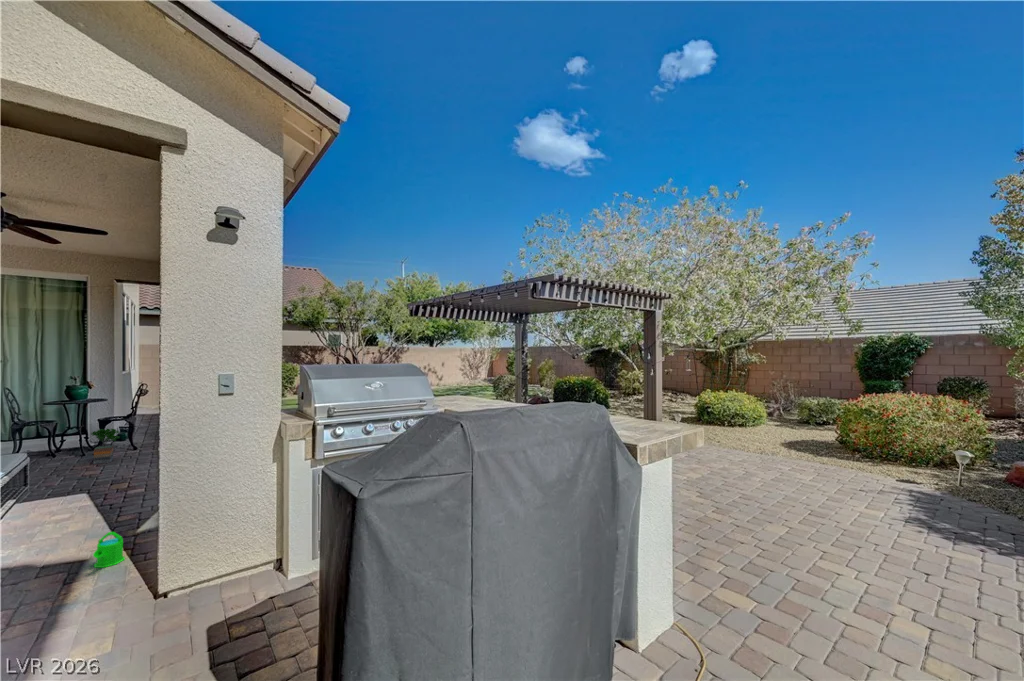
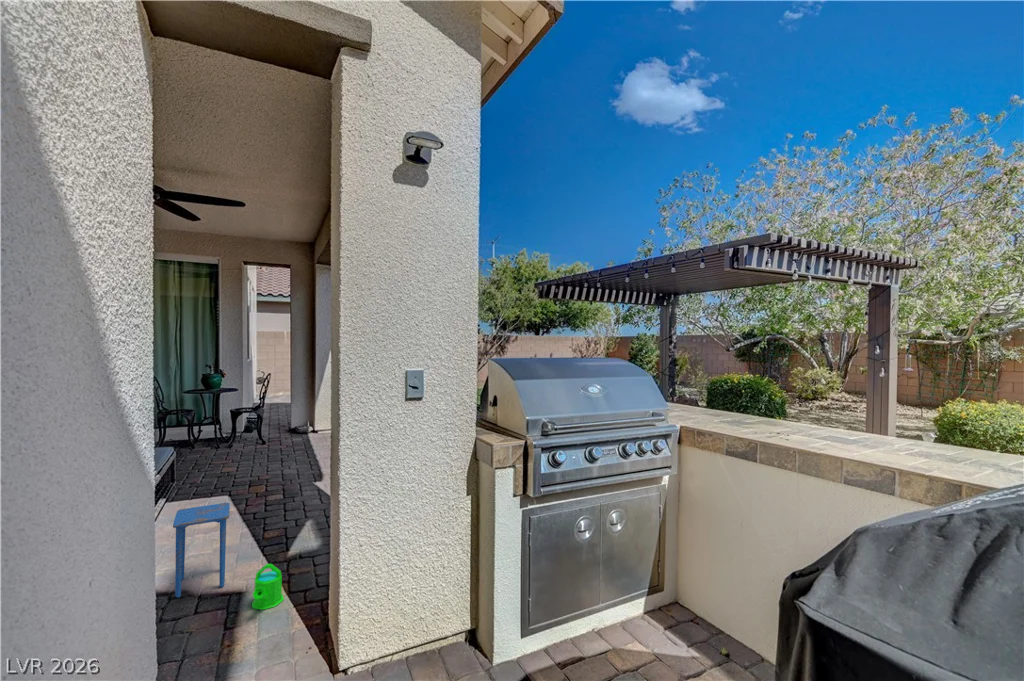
potted tree: present [91,429,119,464] -> none [226,421,254,459]
side table: none [18,489,78,567] -> present [173,503,230,597]

